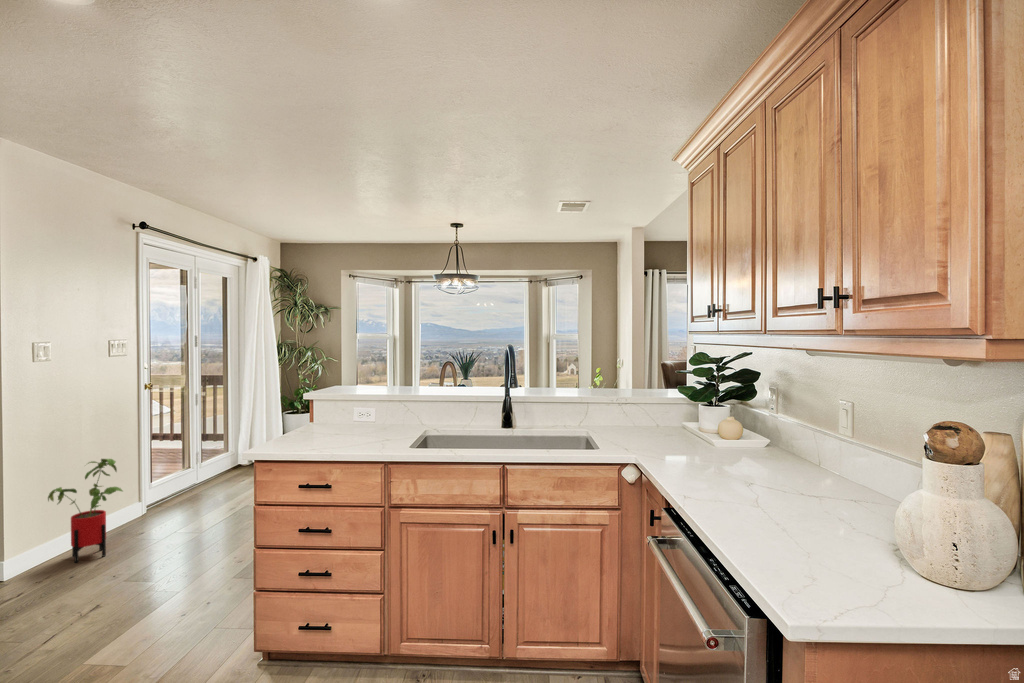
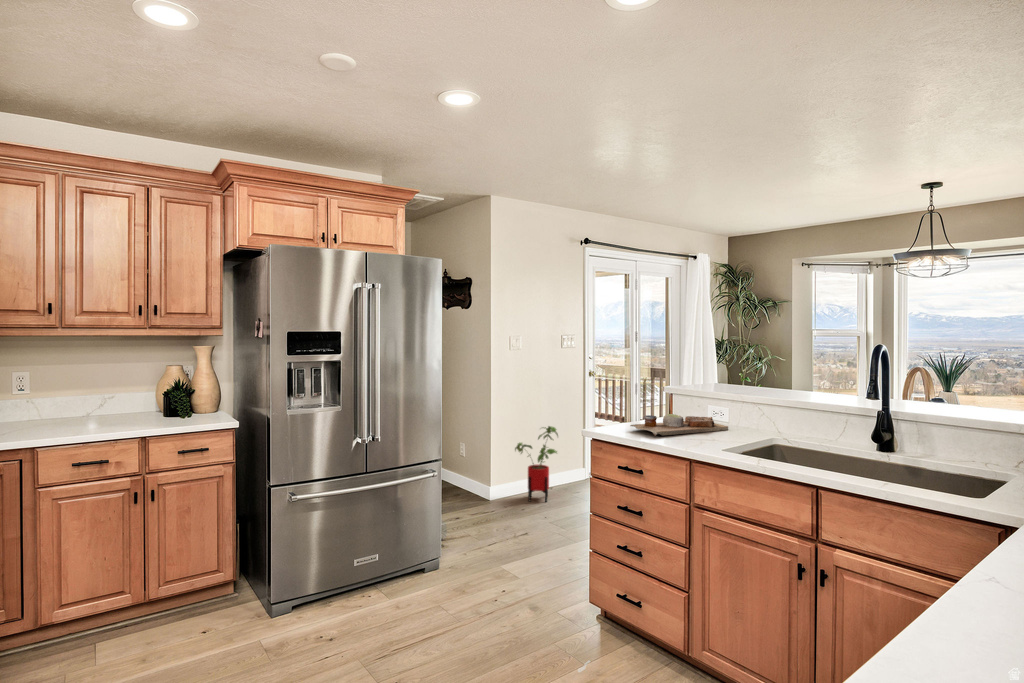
cutting board: none [297,419,386,446] -> present [630,414,728,436]

